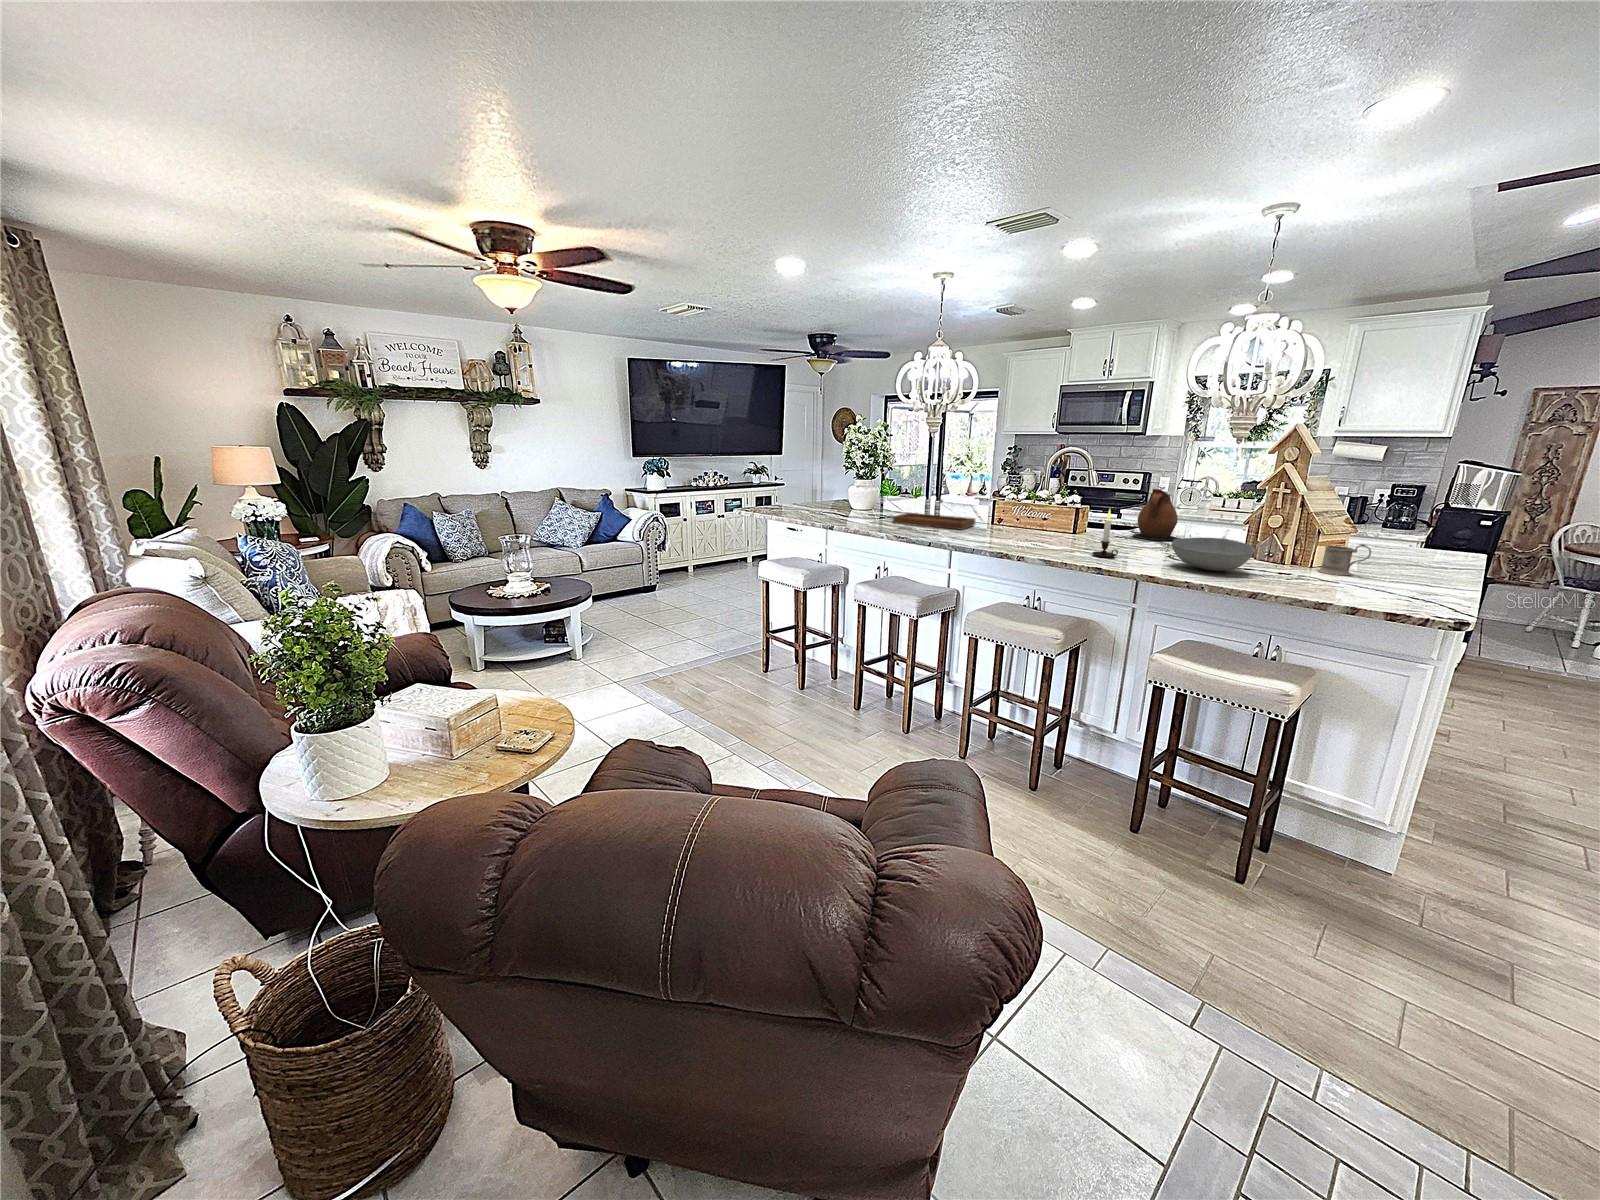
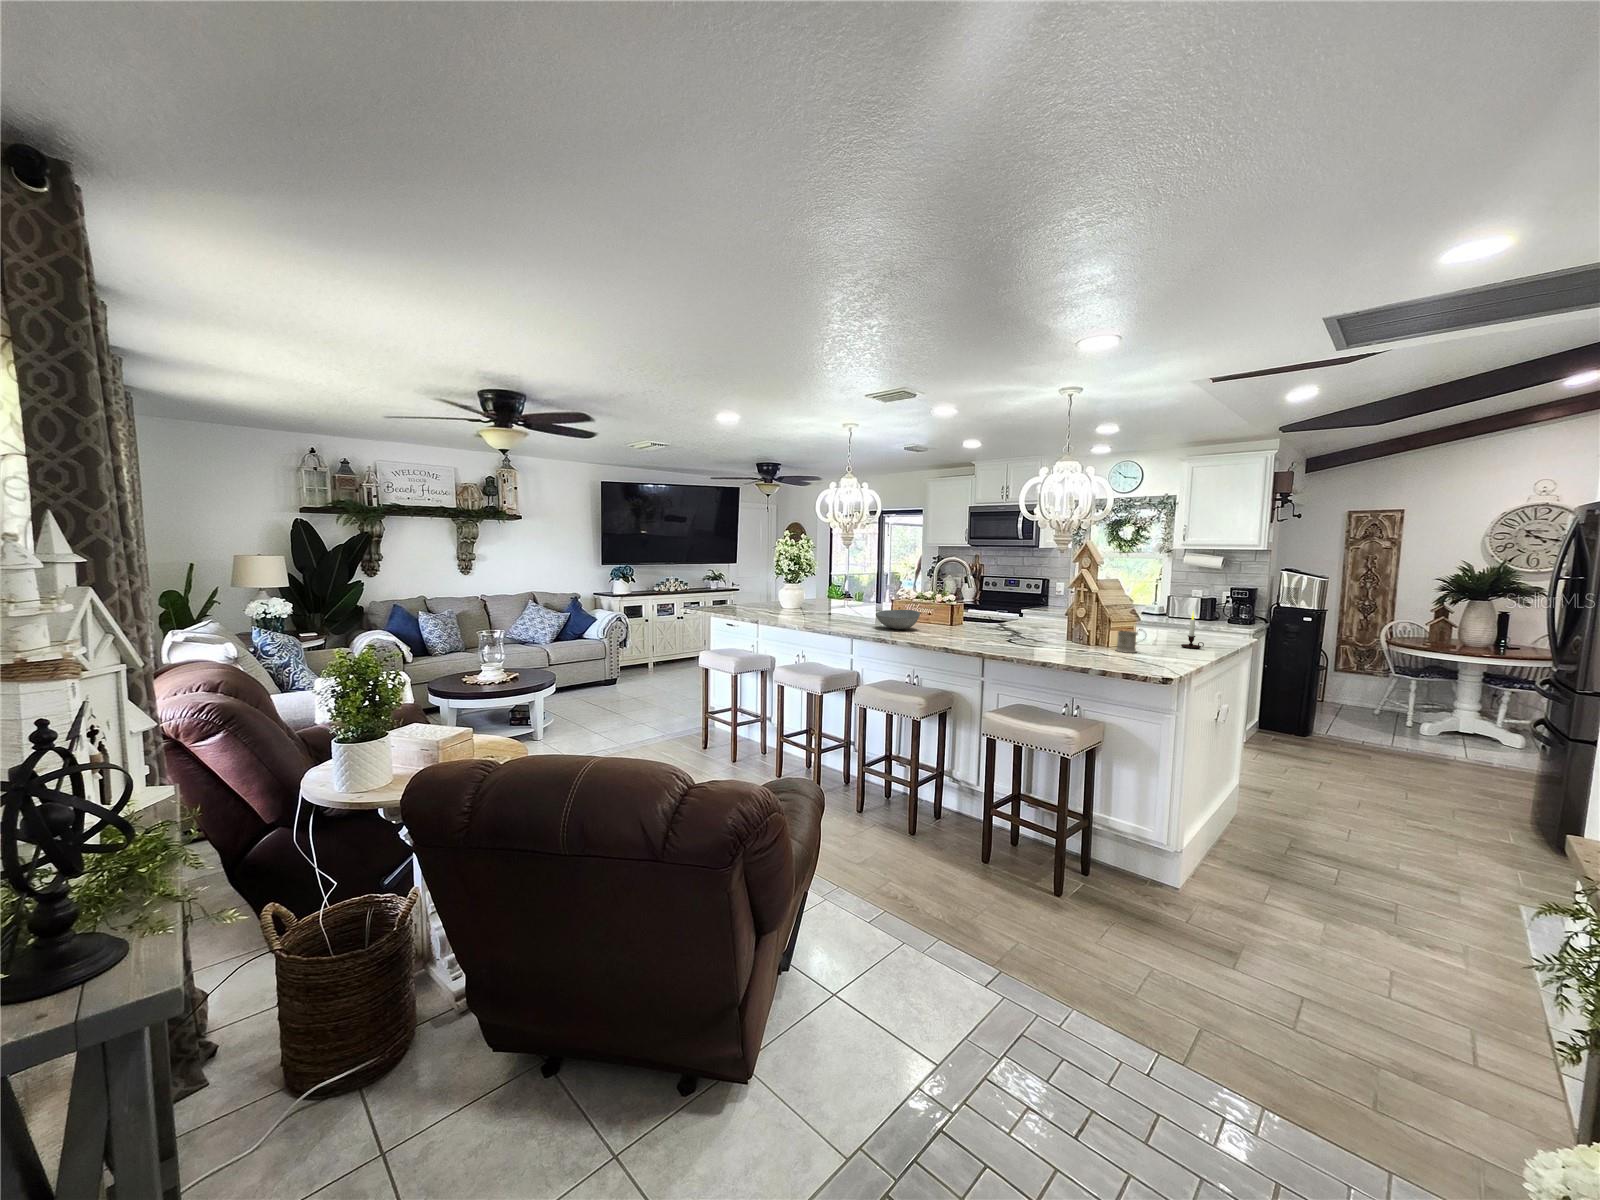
ceramic pitcher: present [1133,489,1180,540] -> none [997,590,1036,631]
tray: present [893,499,976,530] -> none [810,598,877,623]
candle: present [1092,509,1118,557] -> present [1181,611,1204,648]
bowl: present [1172,538,1255,571] -> present [876,610,920,629]

